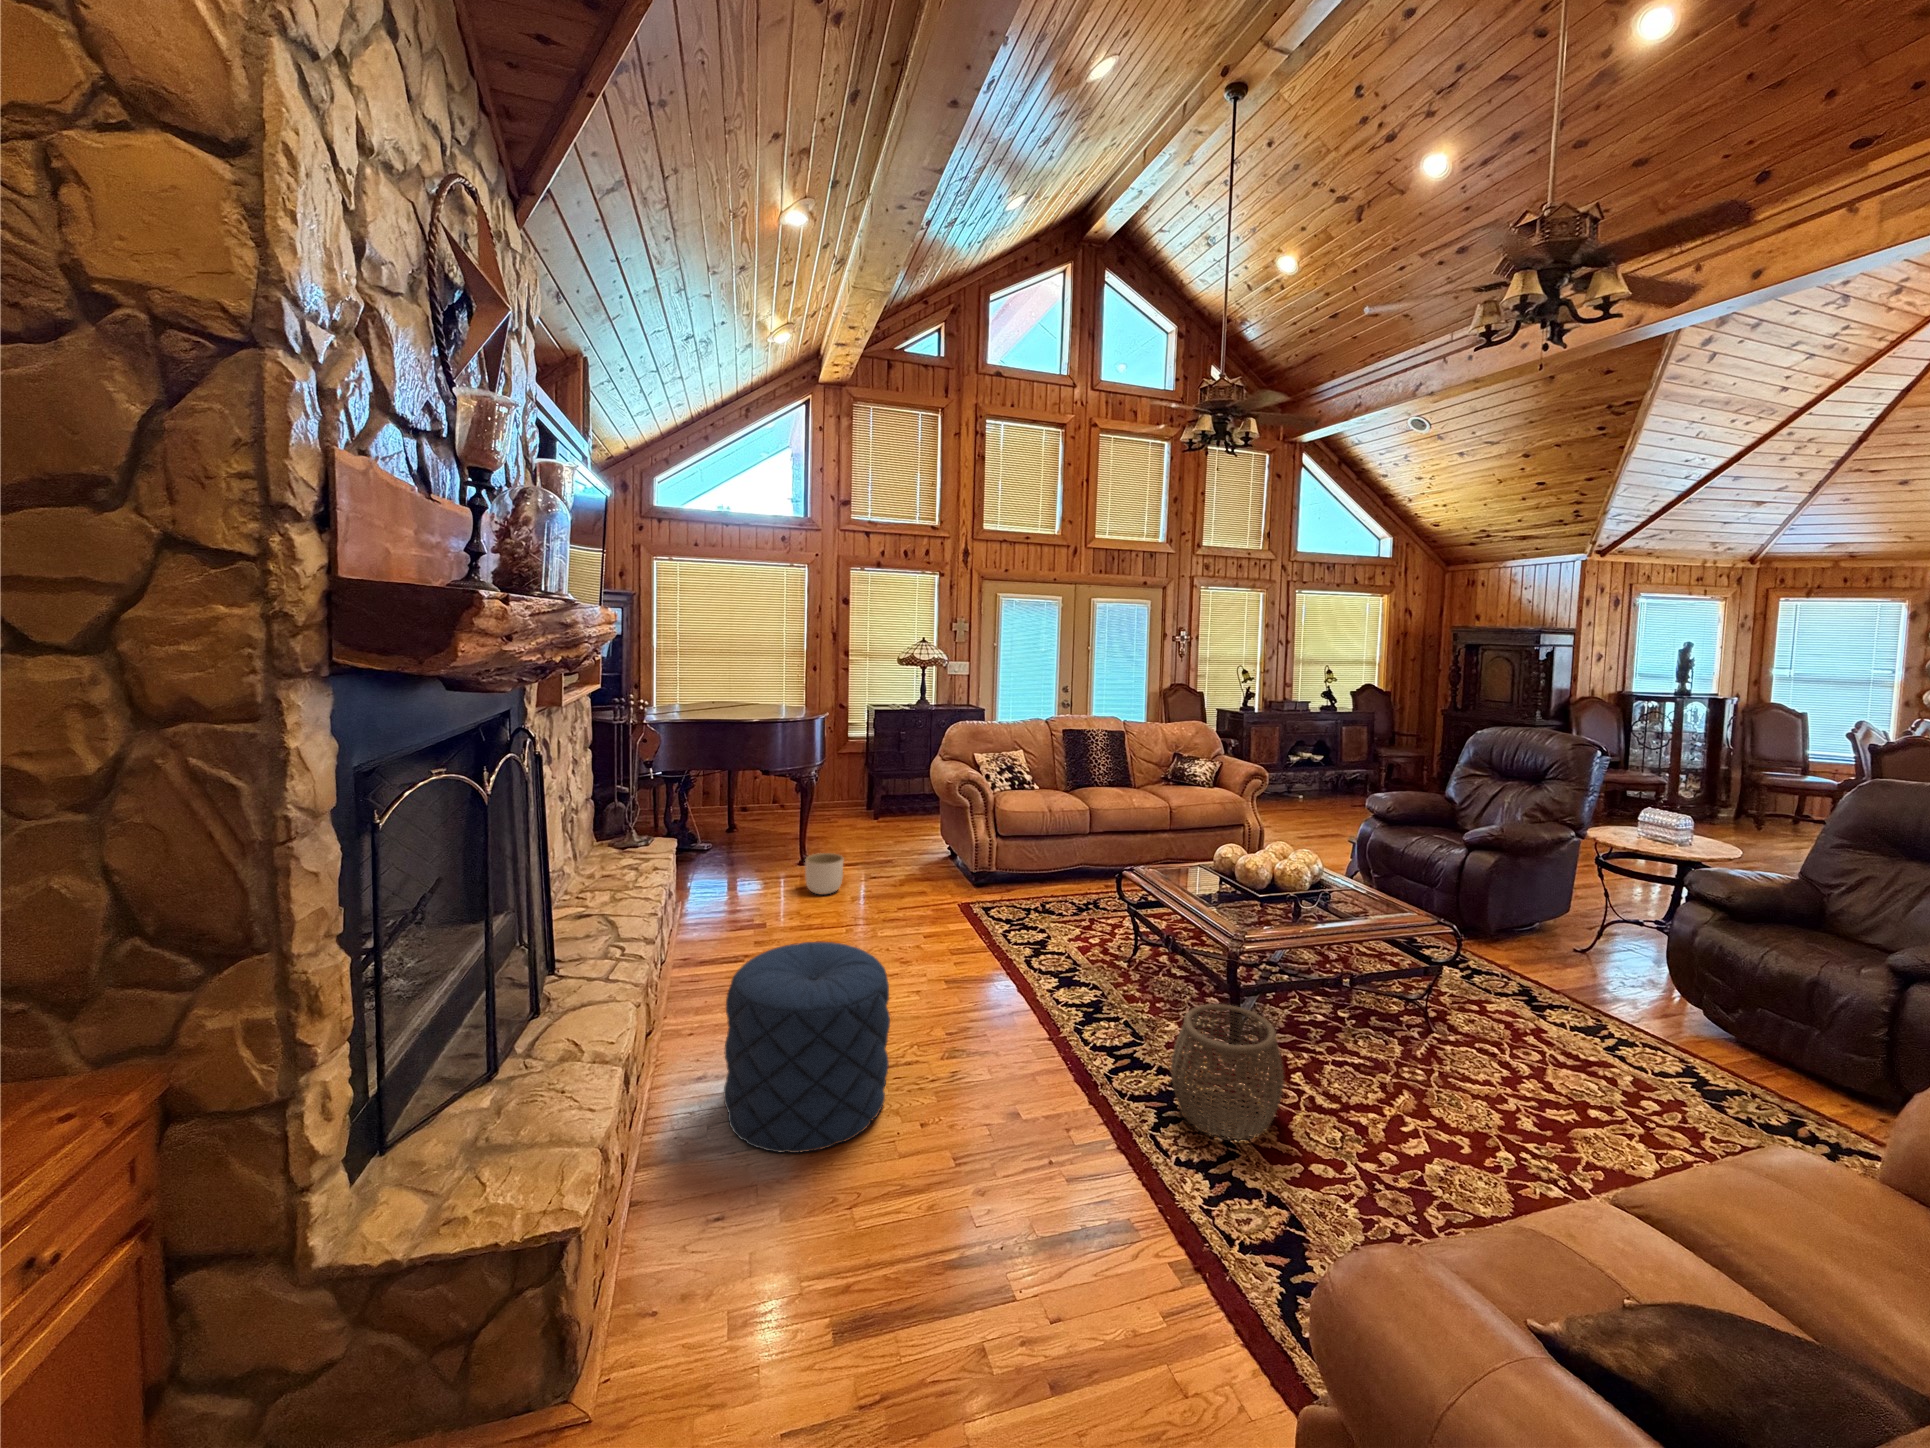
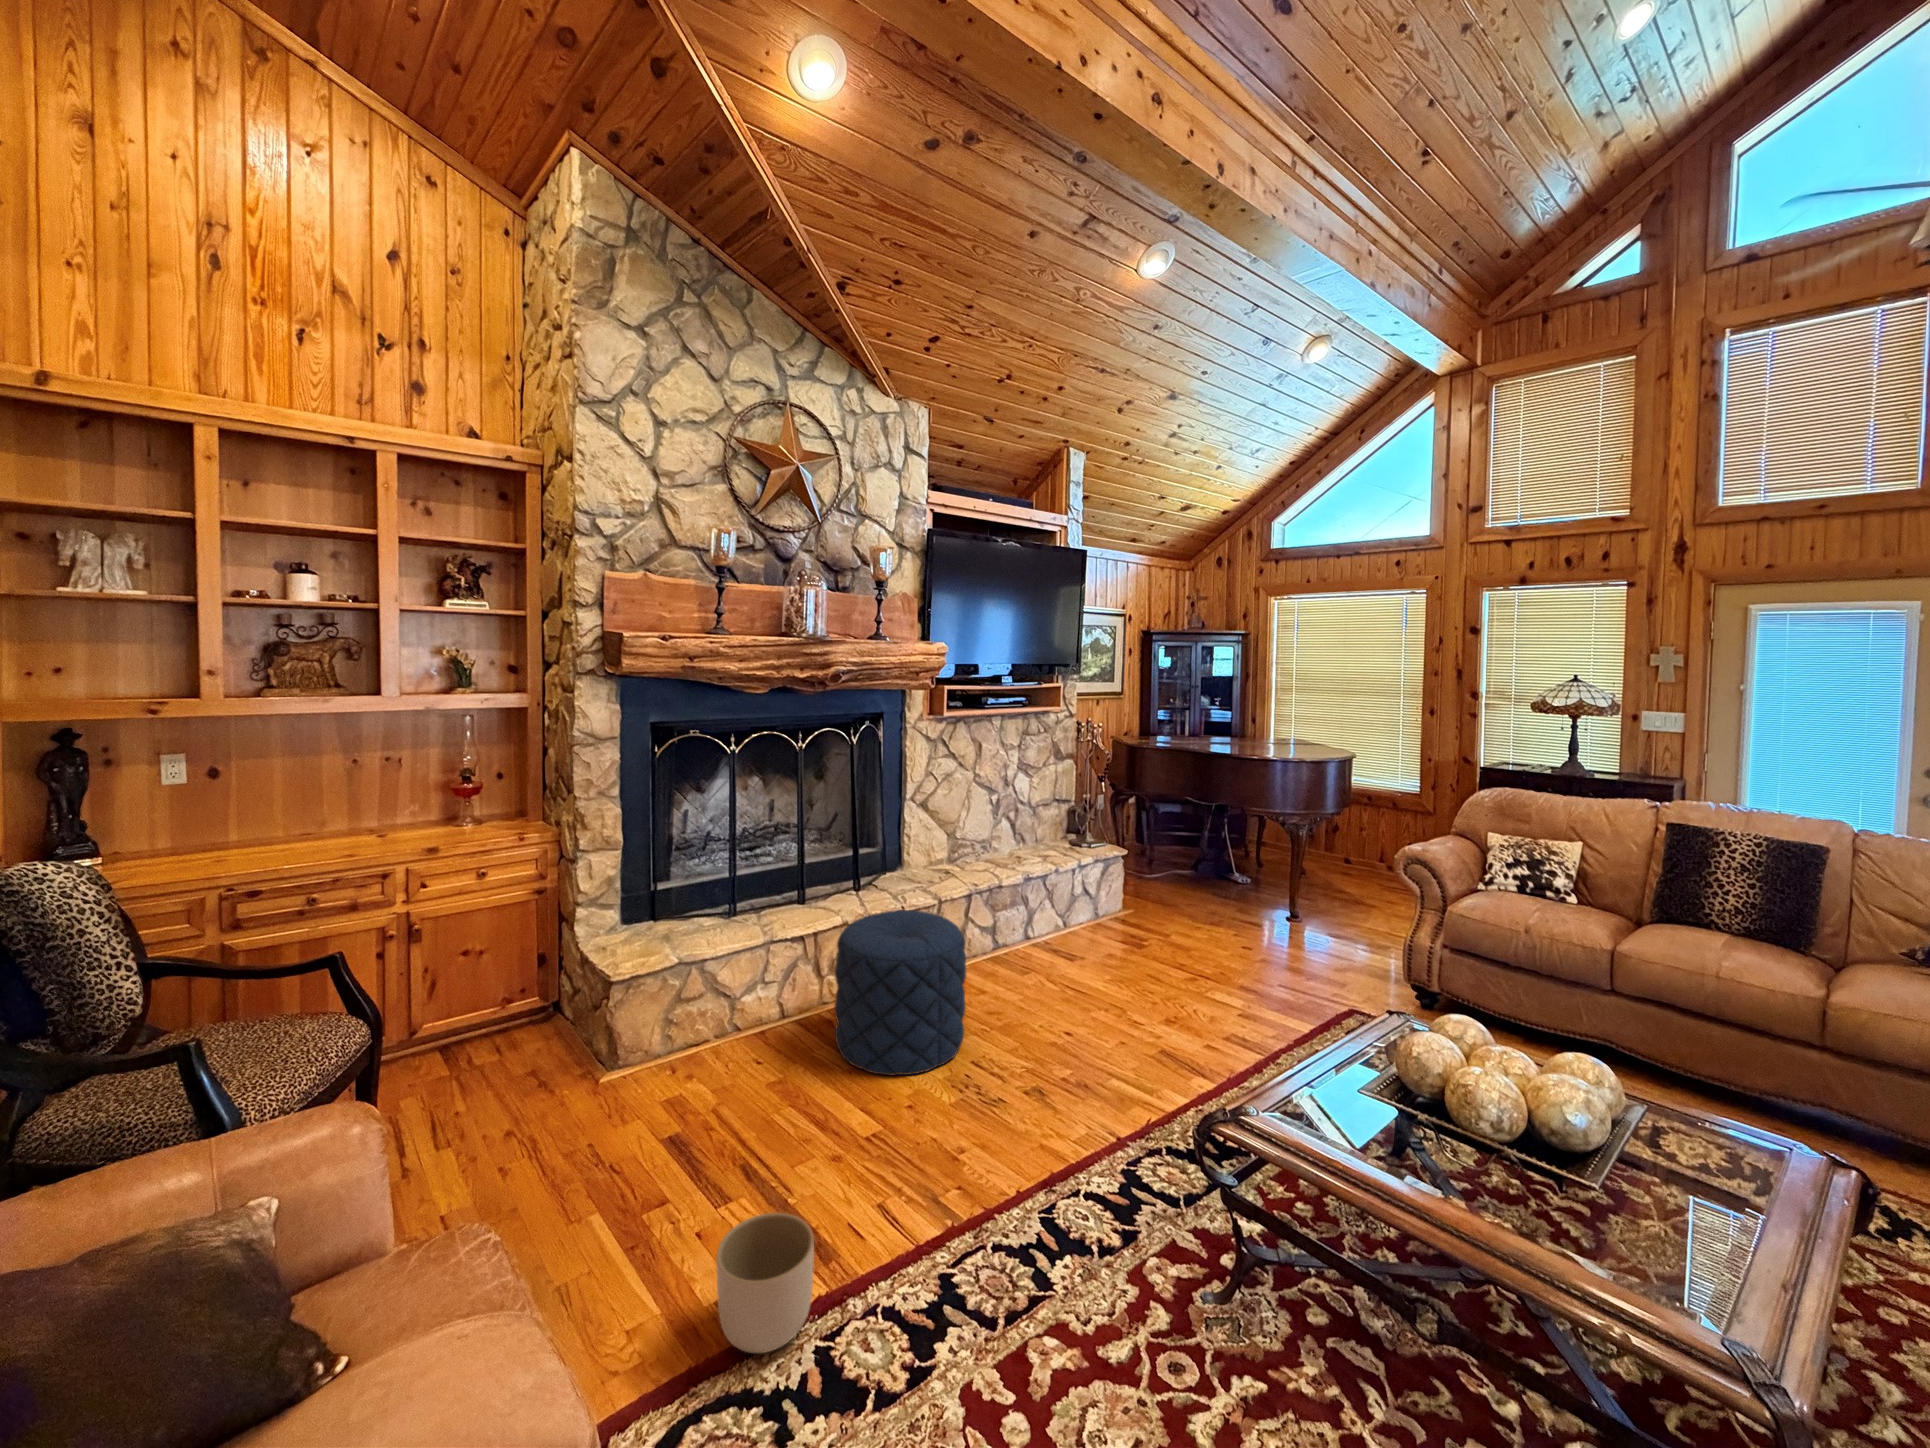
planter: present [805,853,844,895] -> present [716,1213,814,1353]
woven basket: present [1171,1004,1284,1141] -> none [997,1144,1152,1360]

